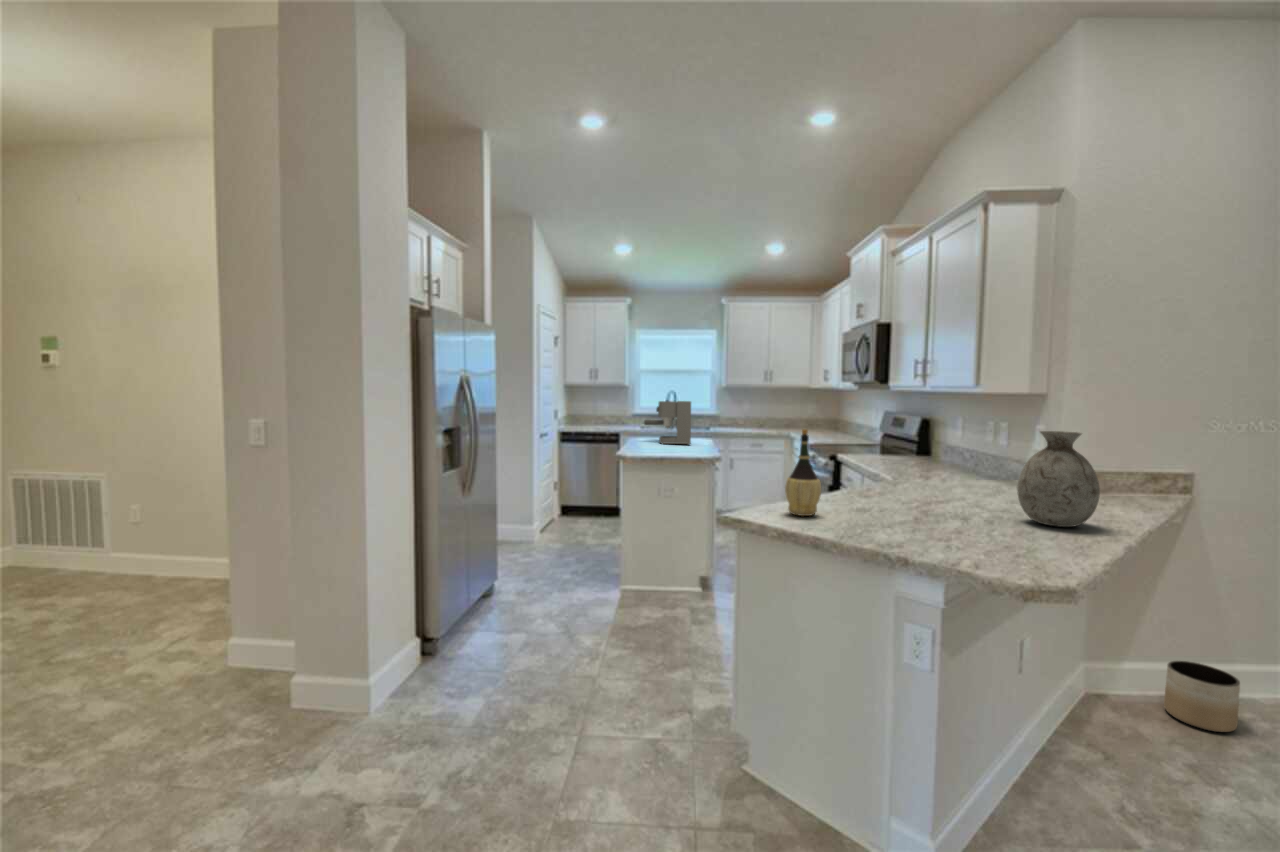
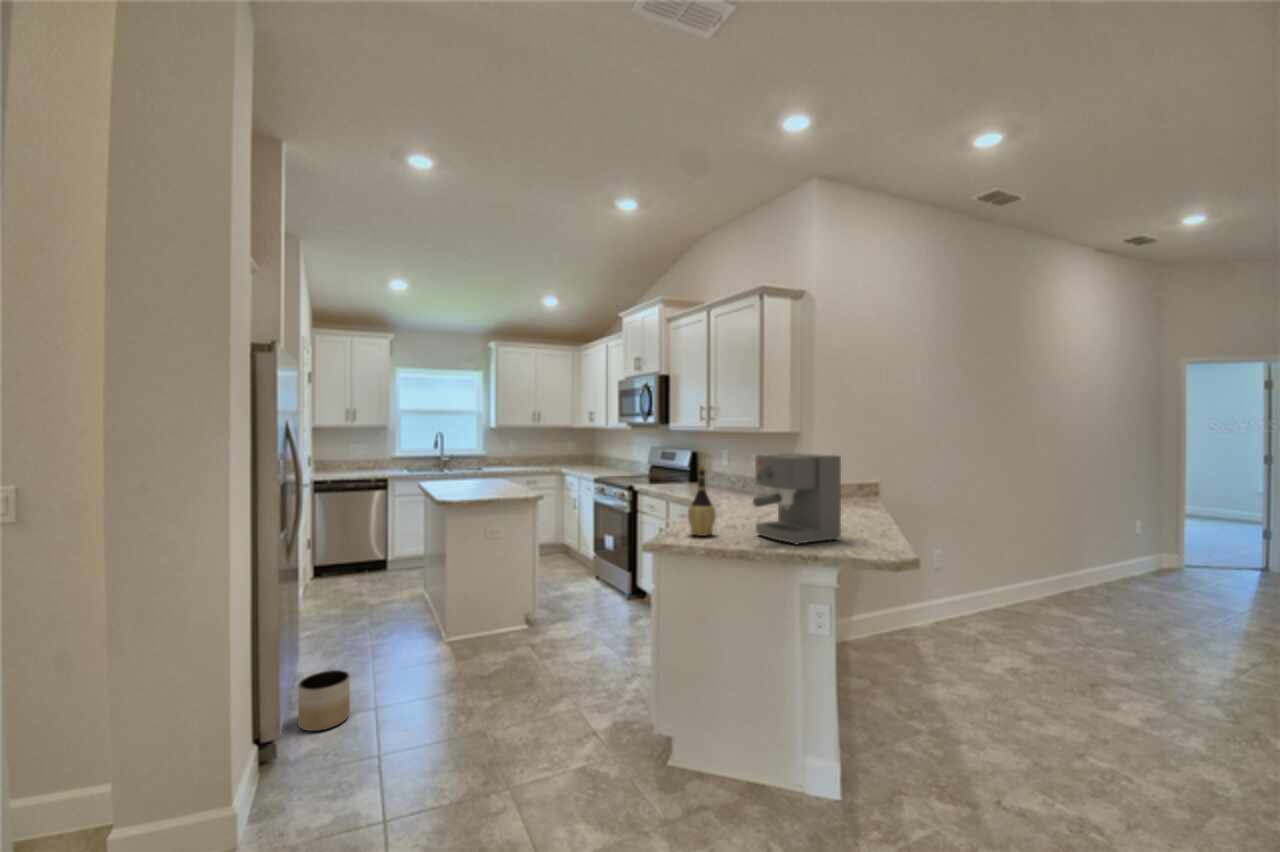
coffee maker: present [644,401,691,445] -> present [753,453,841,545]
vase: present [1017,431,1100,527] -> none [827,459,875,524]
planter: present [1164,661,1240,732] -> present [298,670,350,731]

